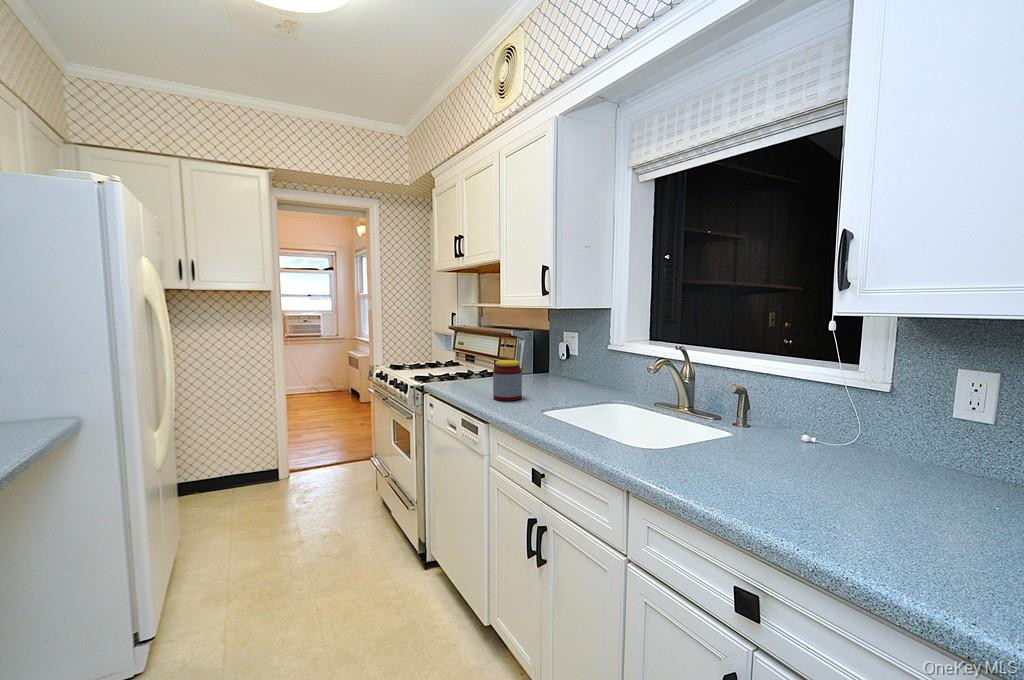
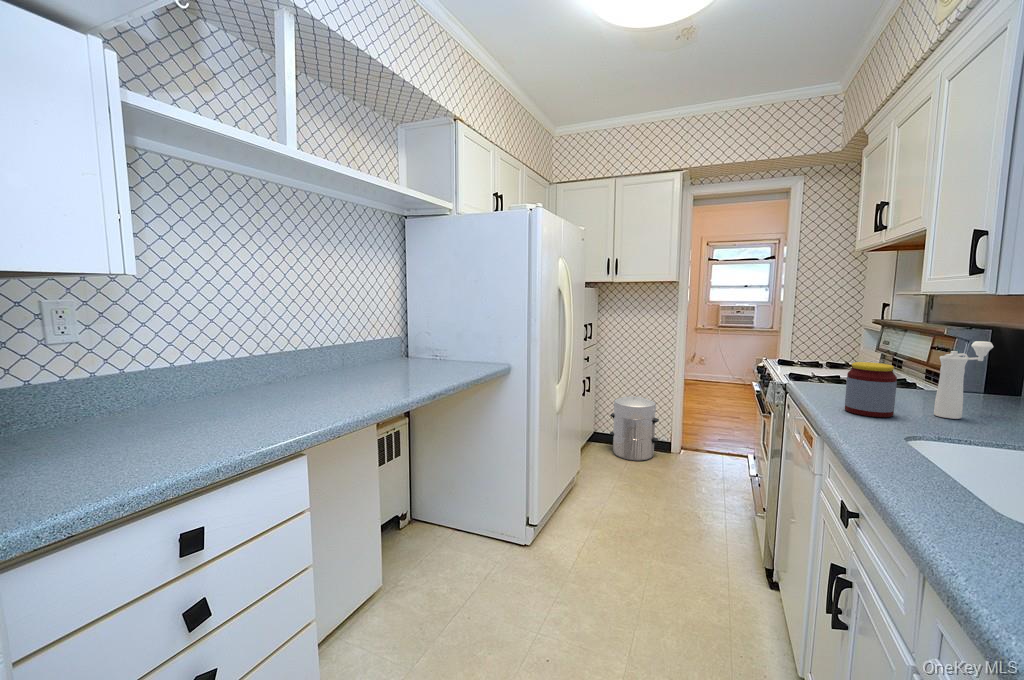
pepper mill: none [534,338,553,392] -> present [934,341,994,419]
waste bin: none [198,428,267,511] -> present [610,394,659,461]

